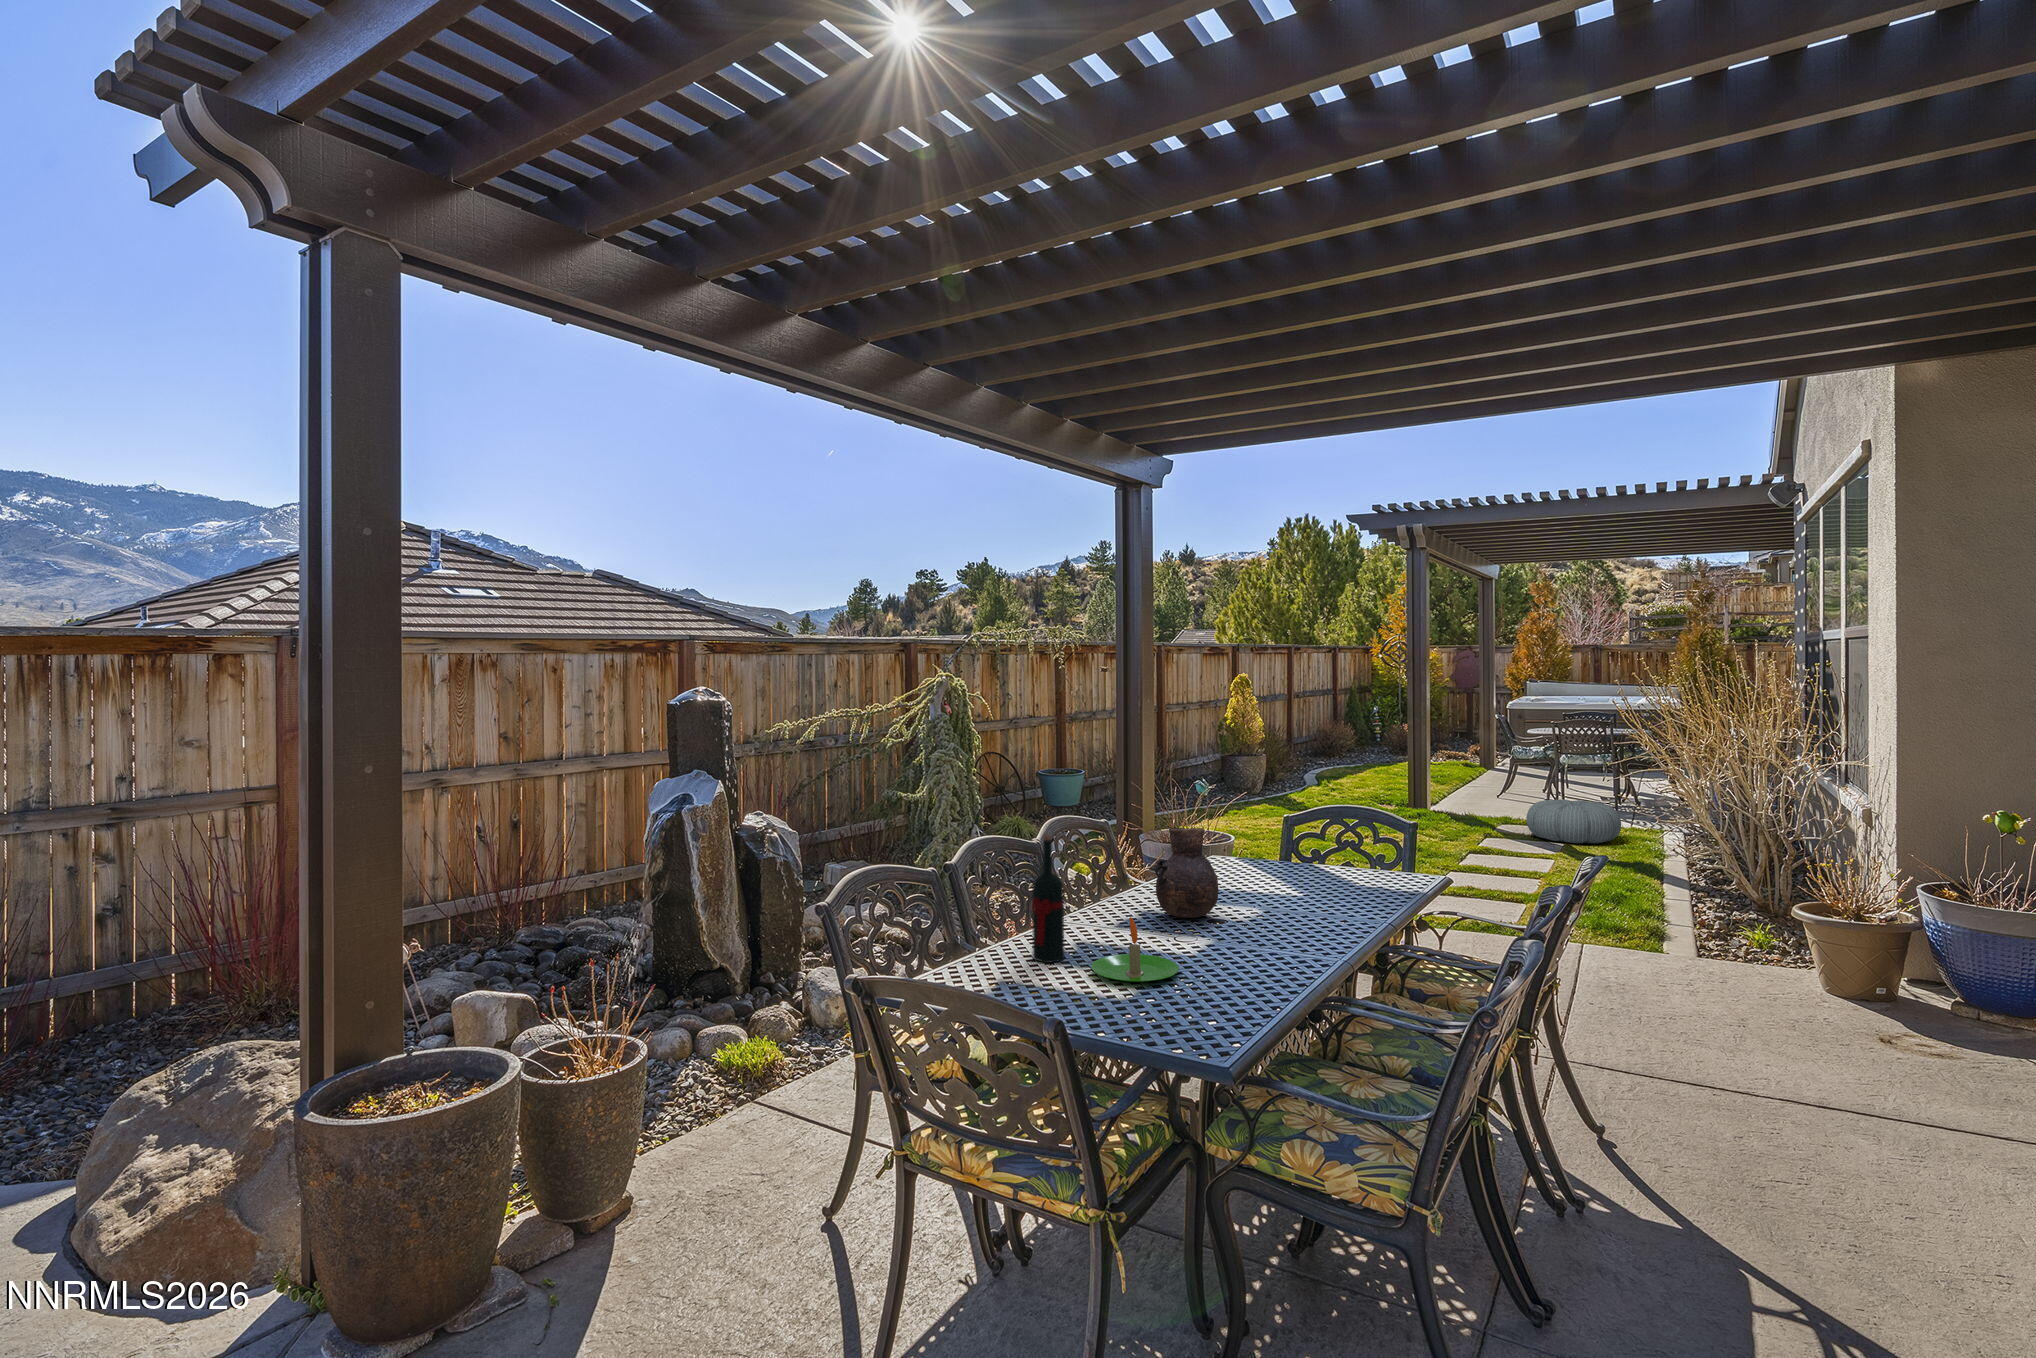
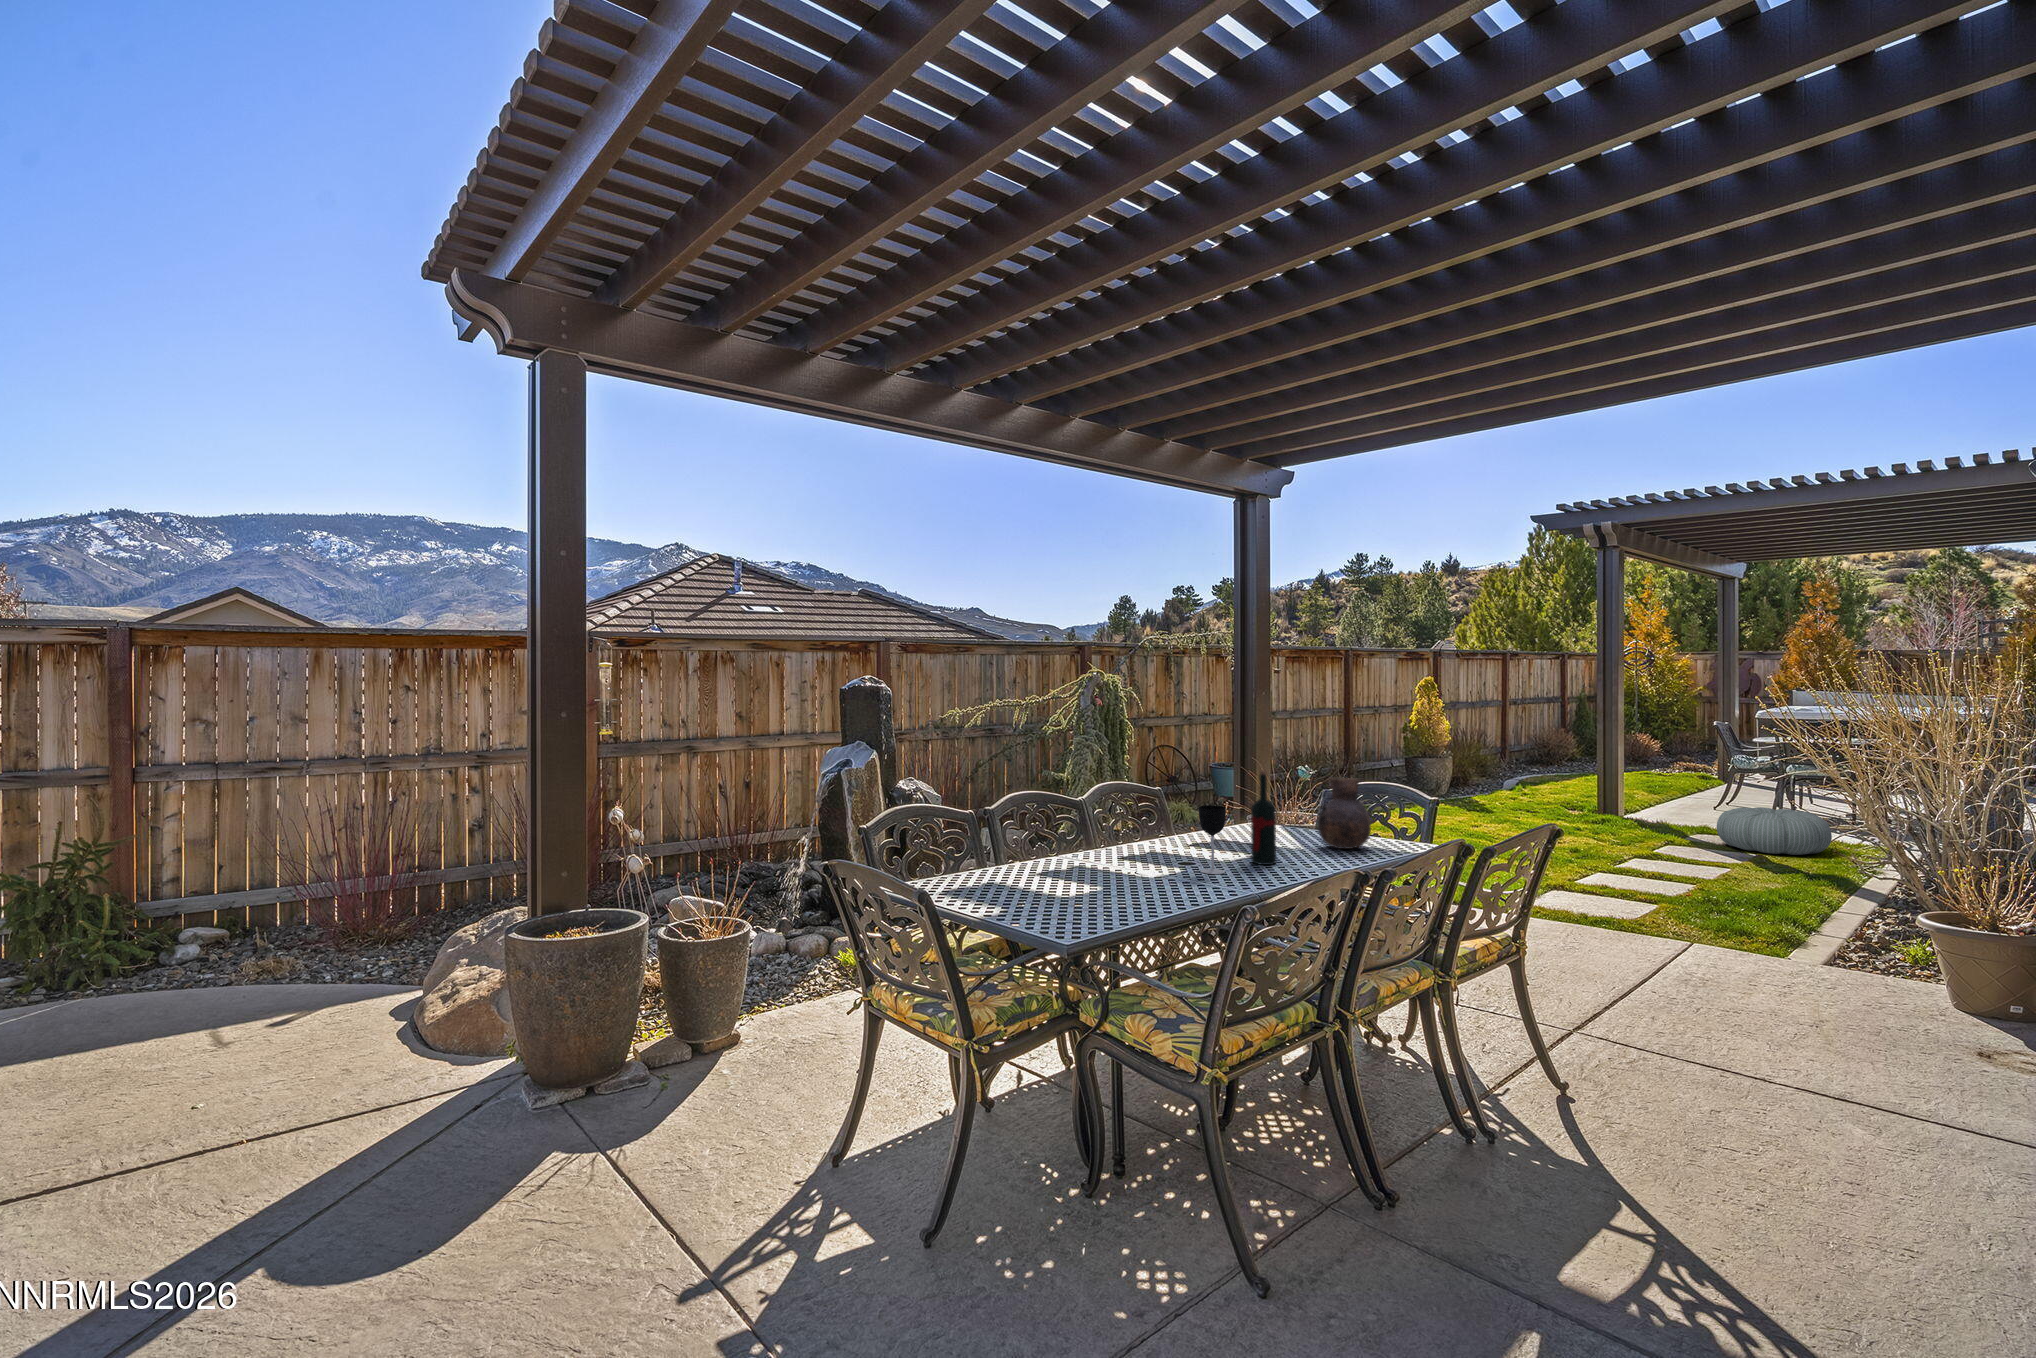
vase: present [1155,828,1218,918] -> present [1317,777,1371,849]
wine bottle: present [1032,834,1065,962] -> present [1251,770,1276,865]
wine glass: none [1247,851,1278,932] -> present [1199,806,1226,874]
candle: present [1091,917,1179,982] -> none [1030,845,1100,896]

